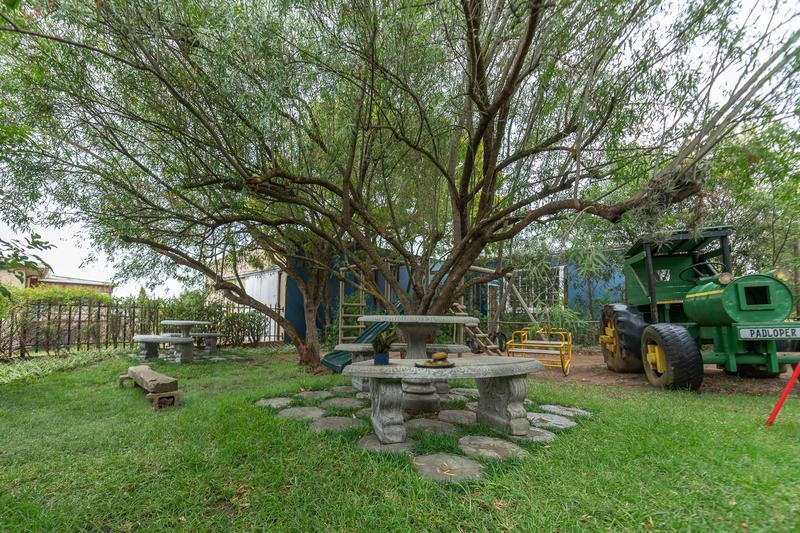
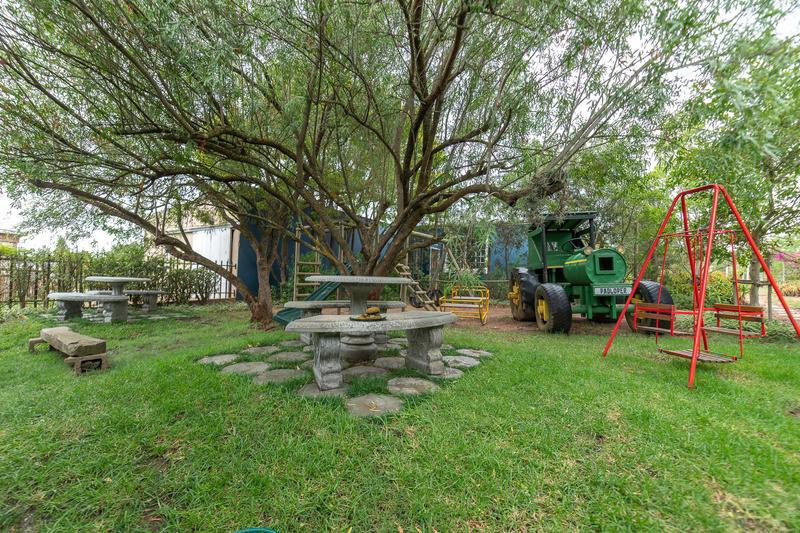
potted plant: present [372,324,397,365] -> none [311,280,336,319]

